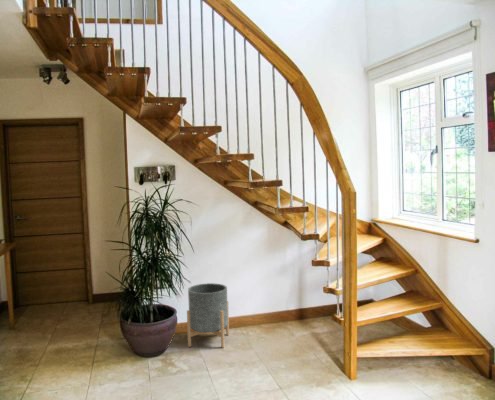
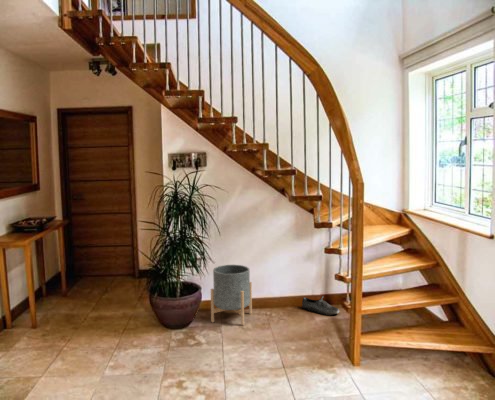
shoe: none [280,311,319,330] -> present [302,297,339,315]

